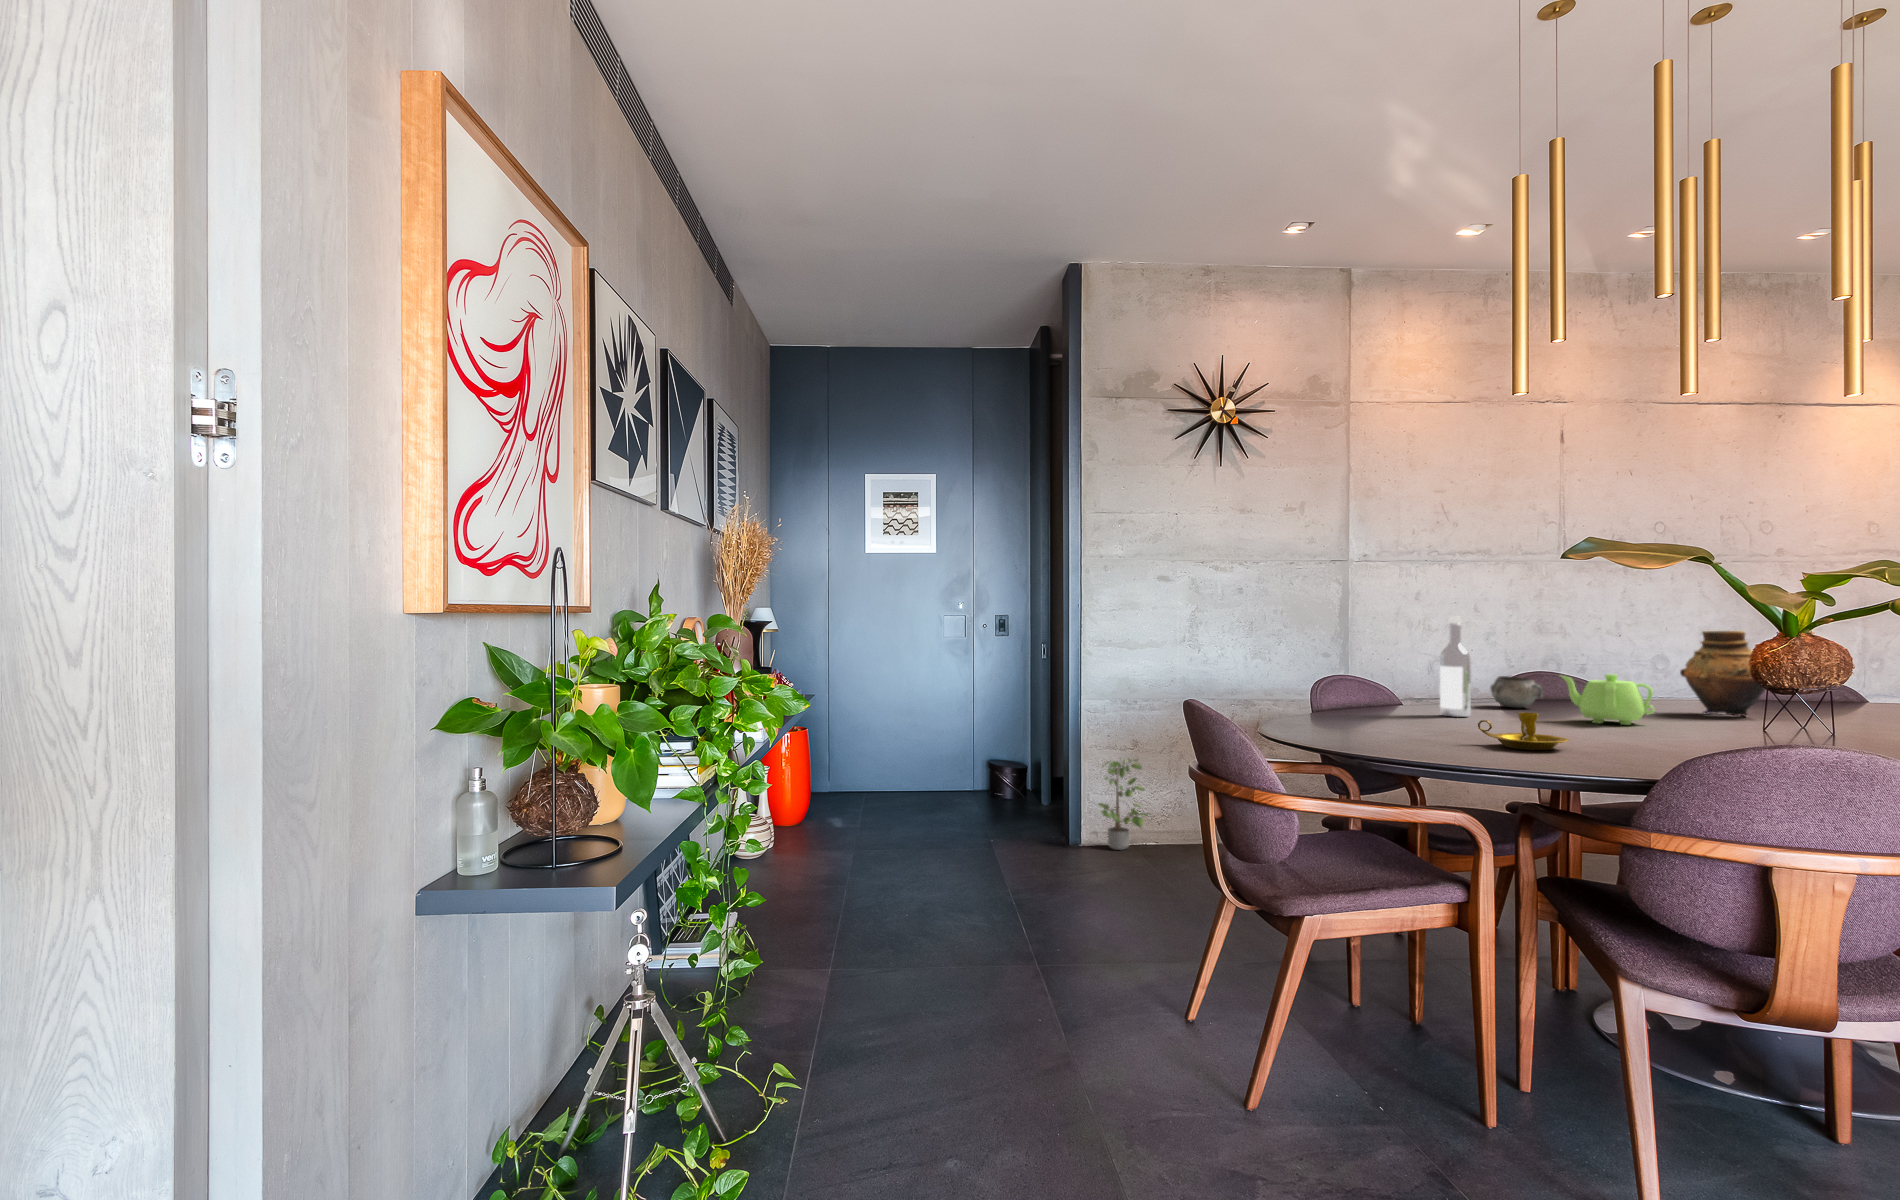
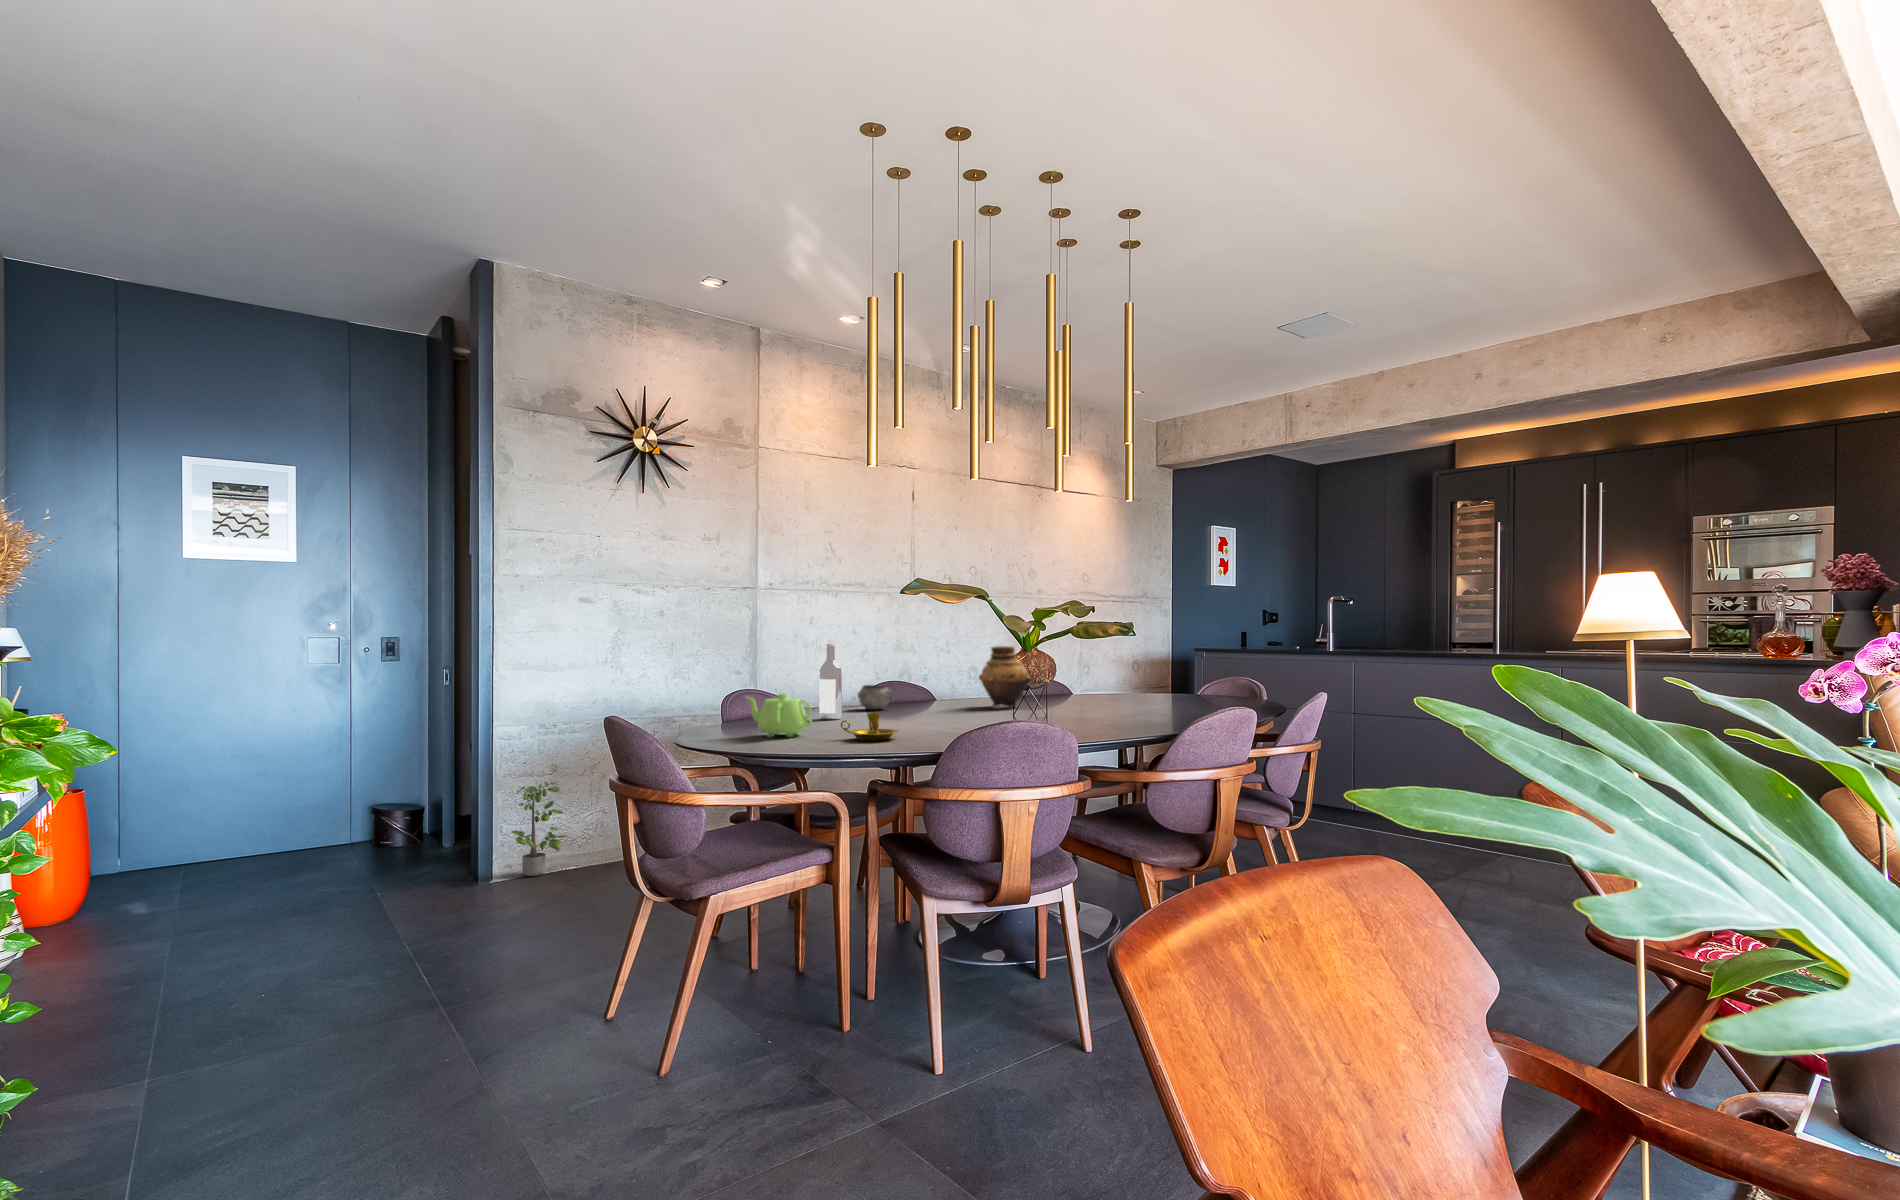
teapot: present [1562,674,1655,725] -> present [746,693,812,737]

